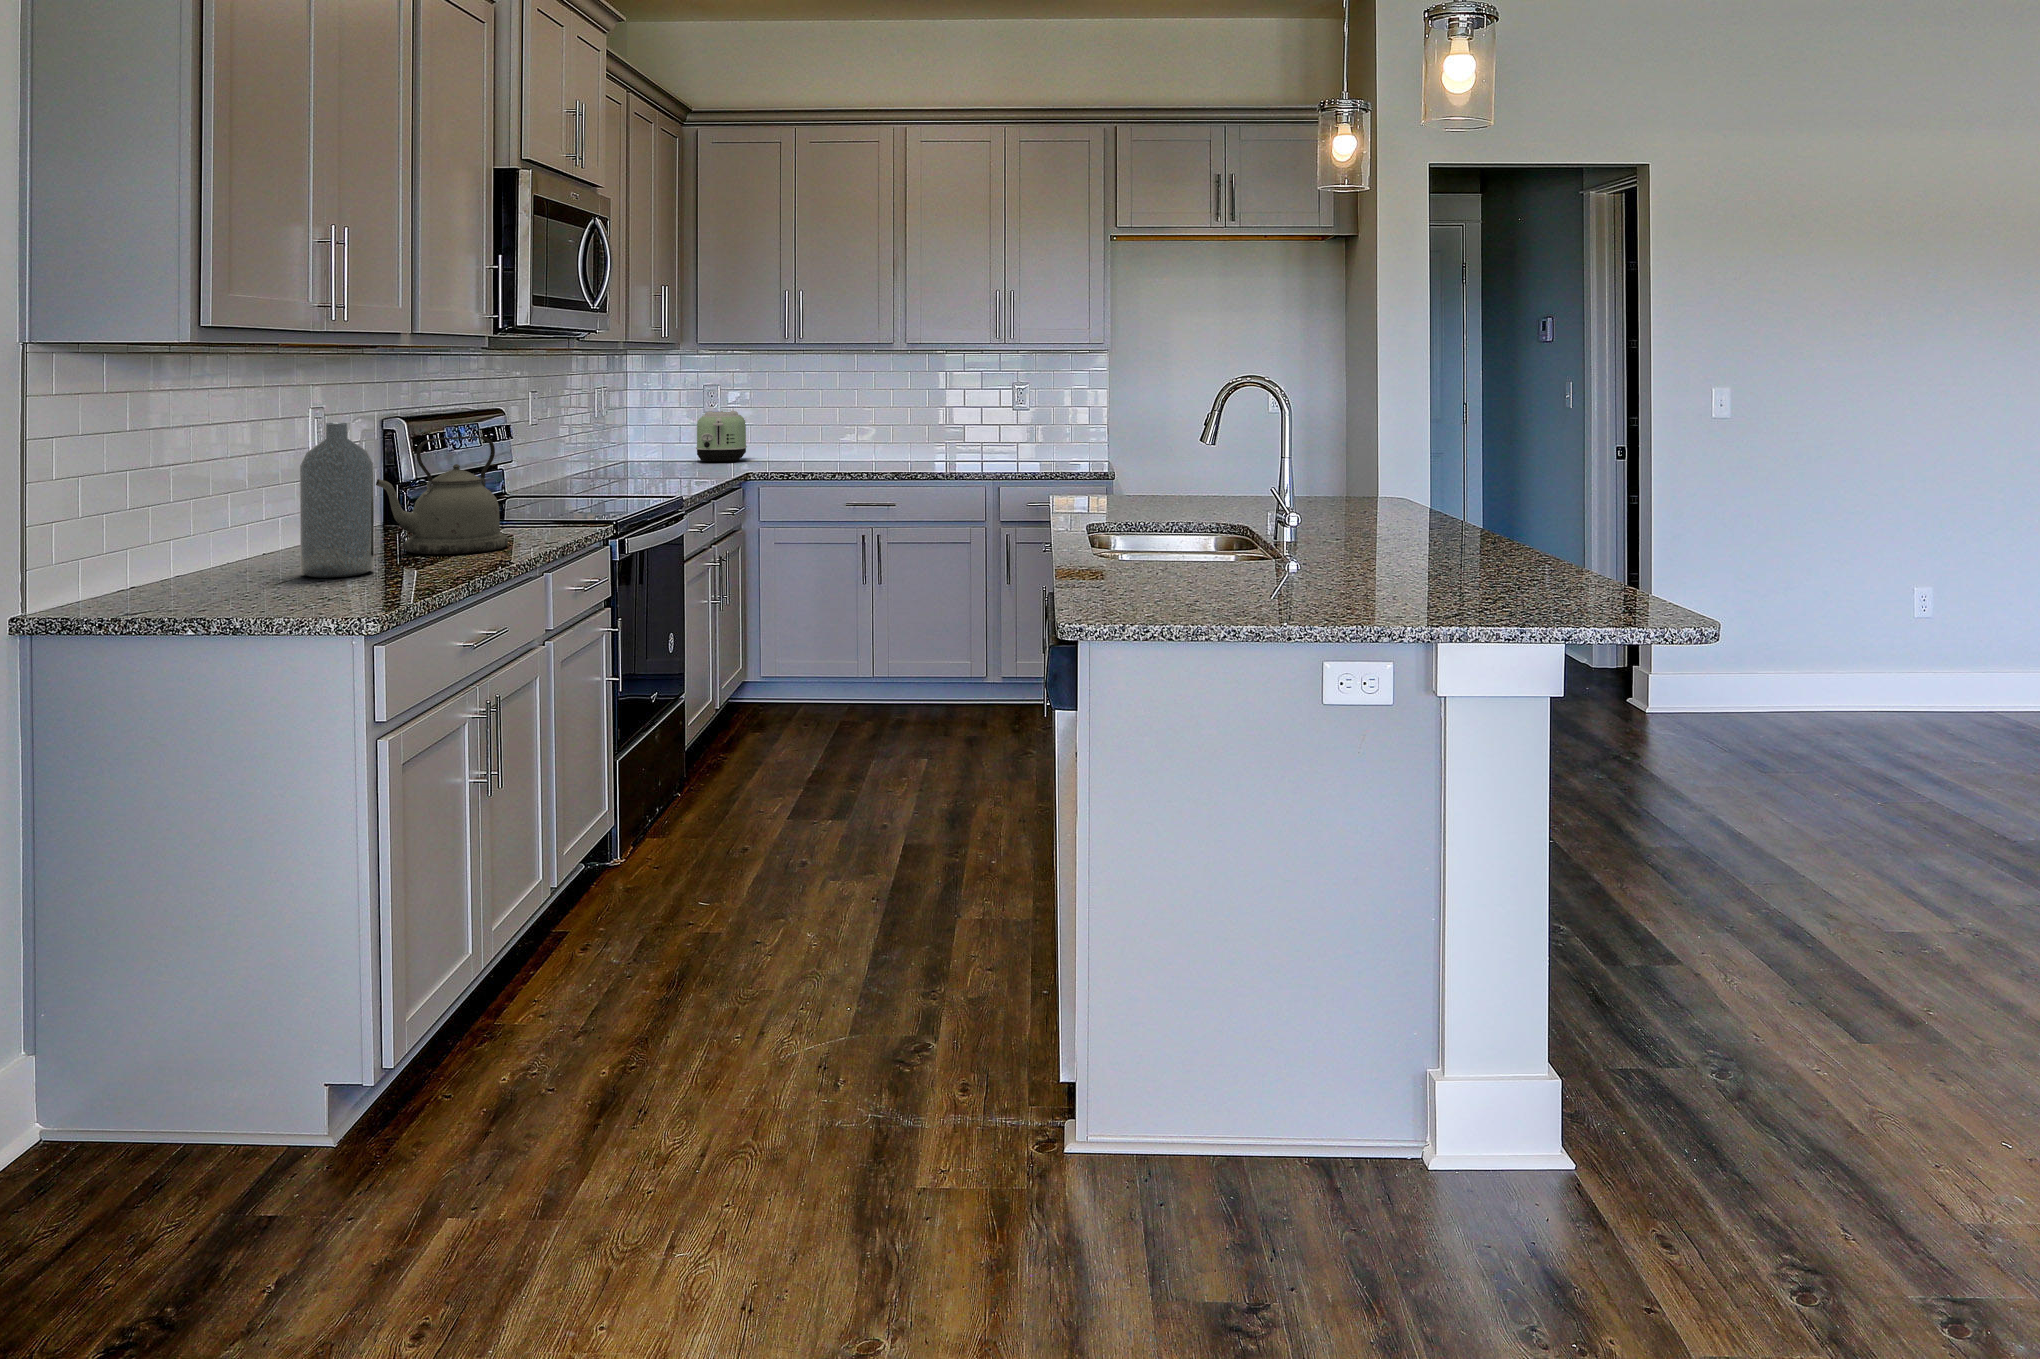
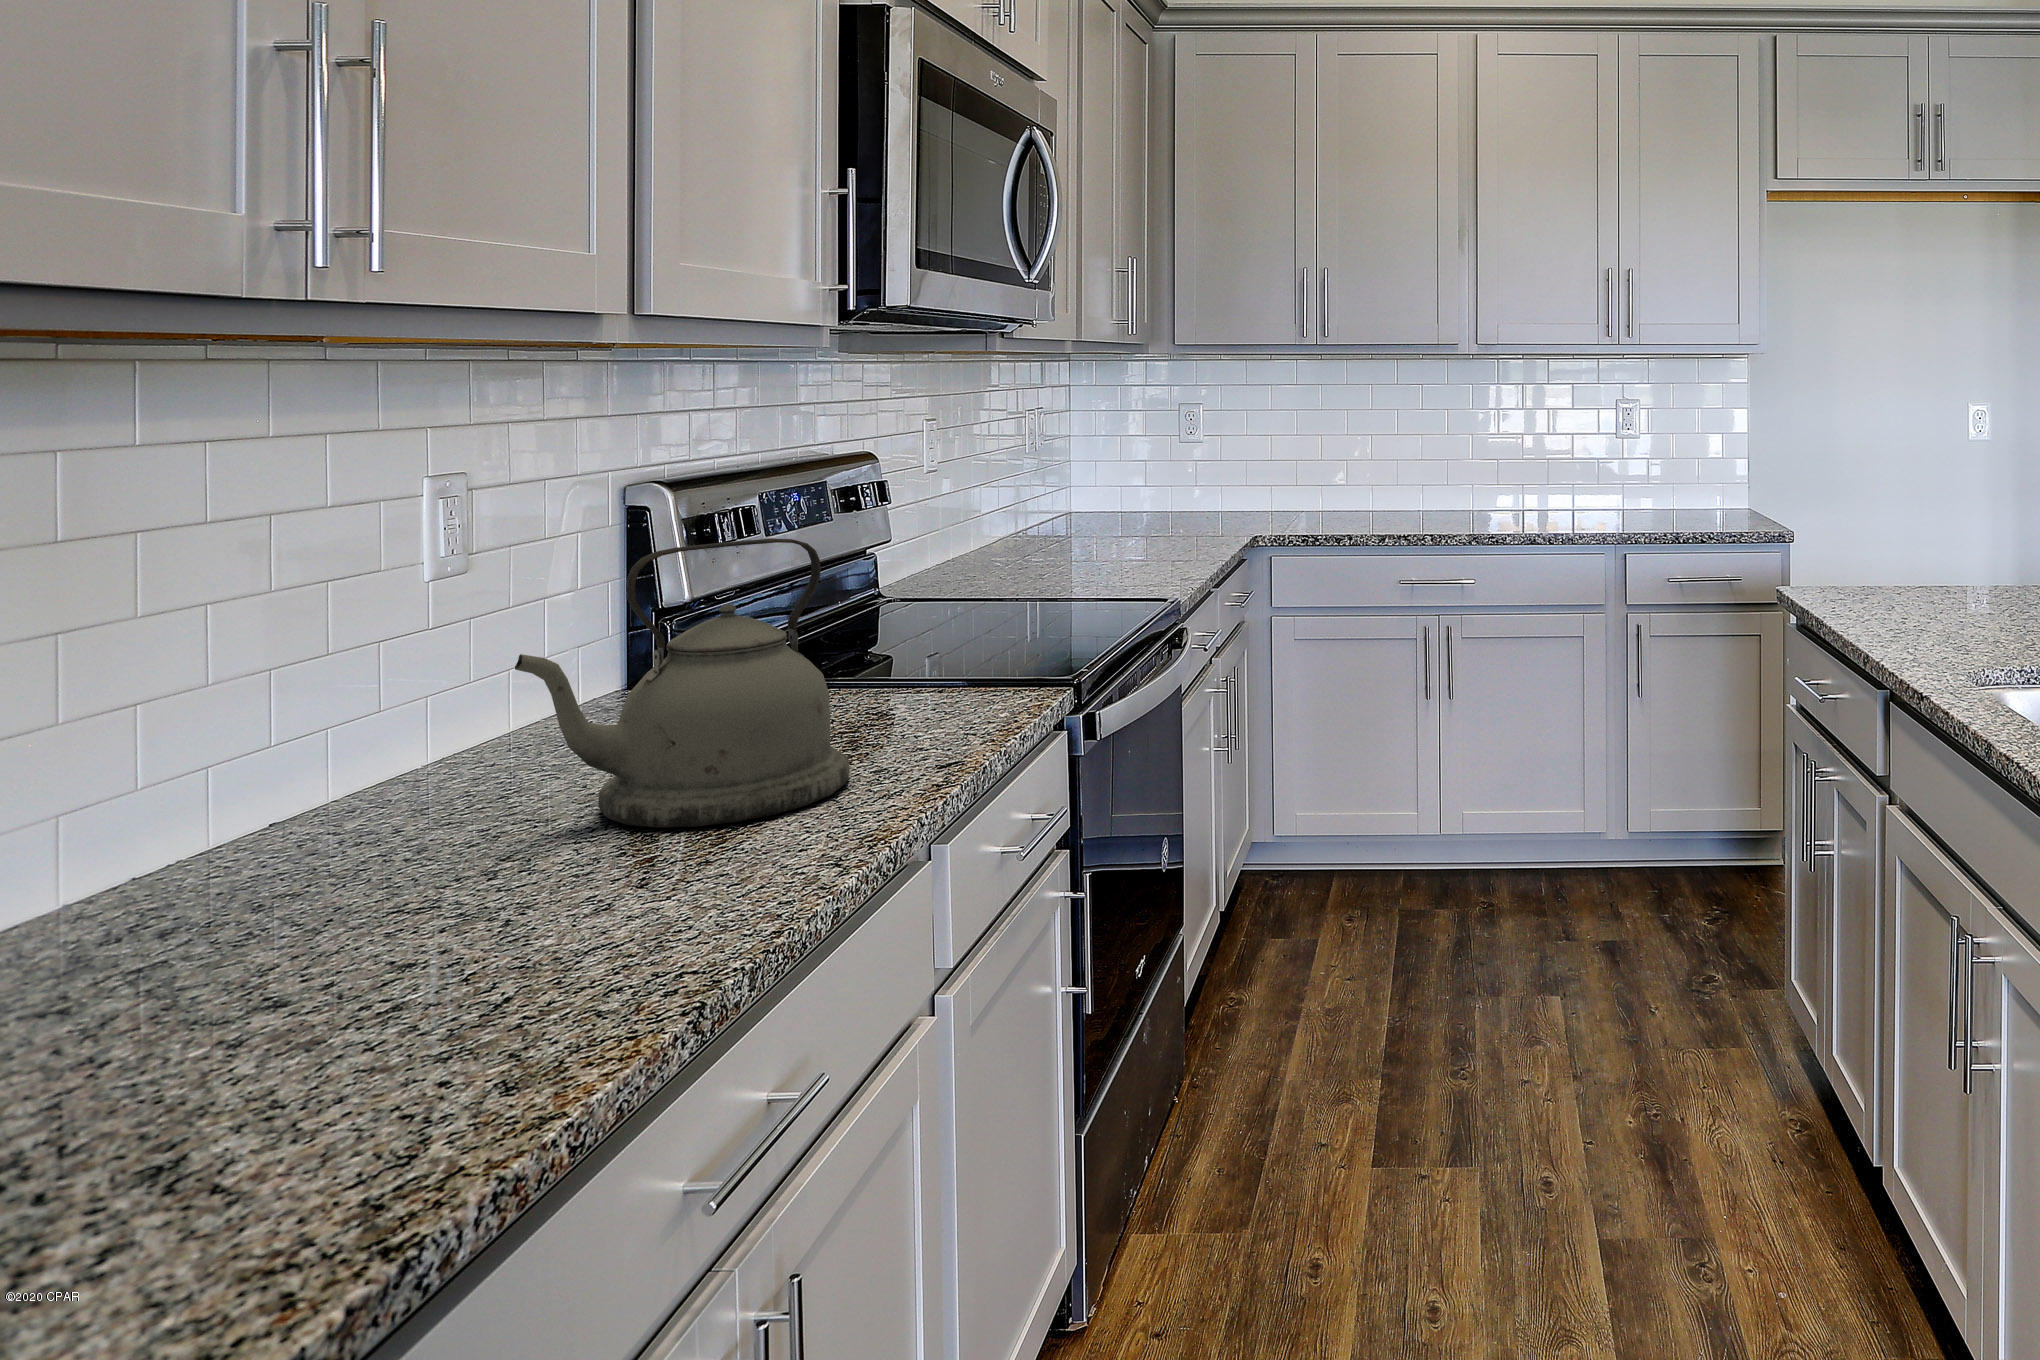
toaster: present [696,411,747,462] -> none [1172,438,1243,512]
bottle: present [300,423,374,578] -> none [216,539,454,987]

